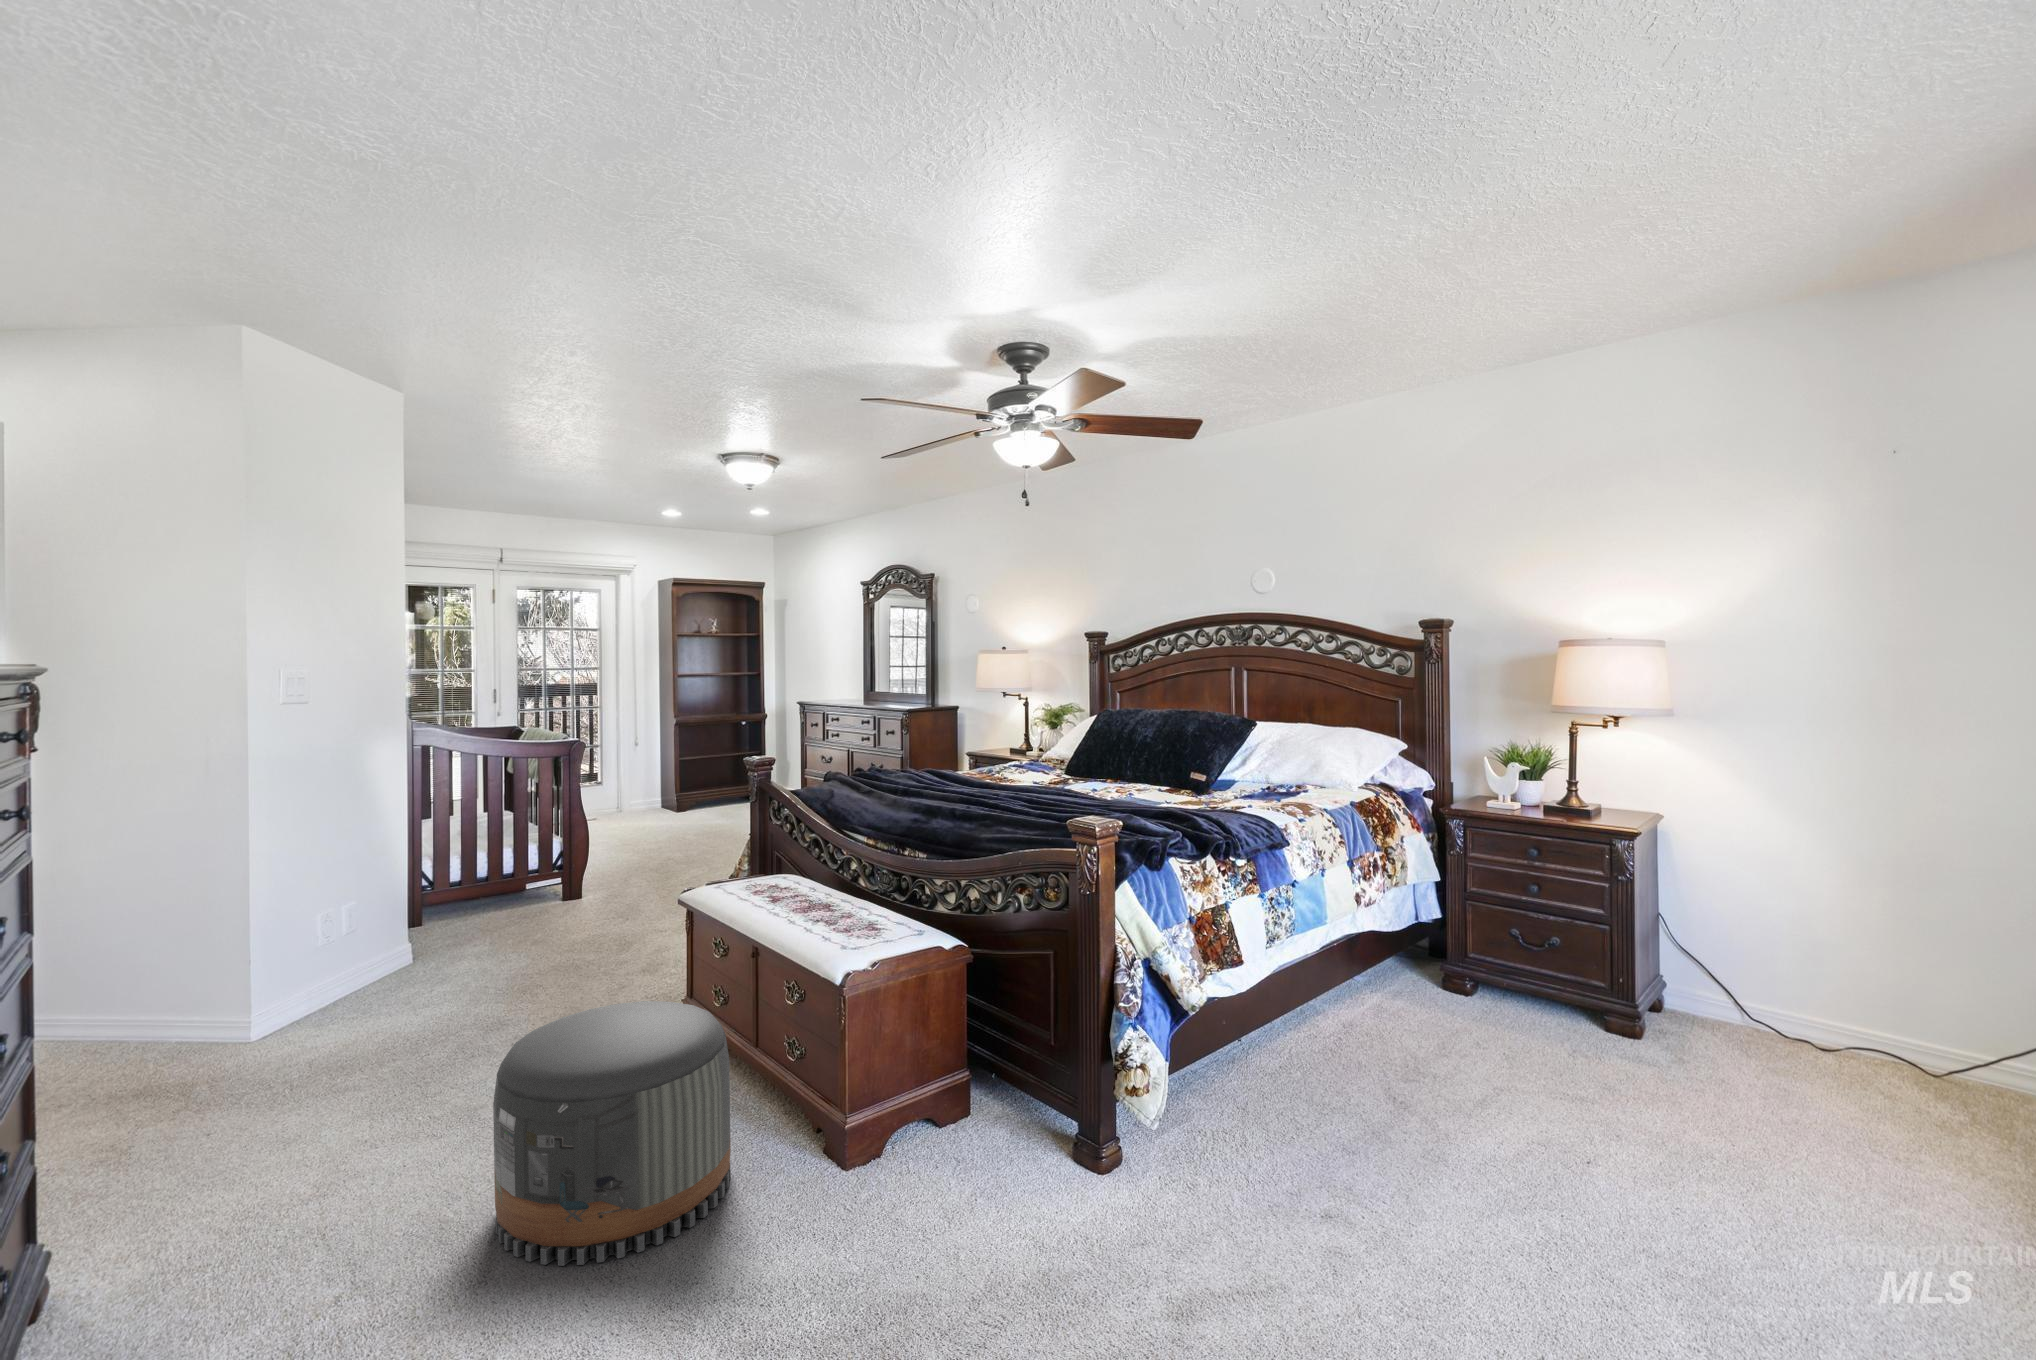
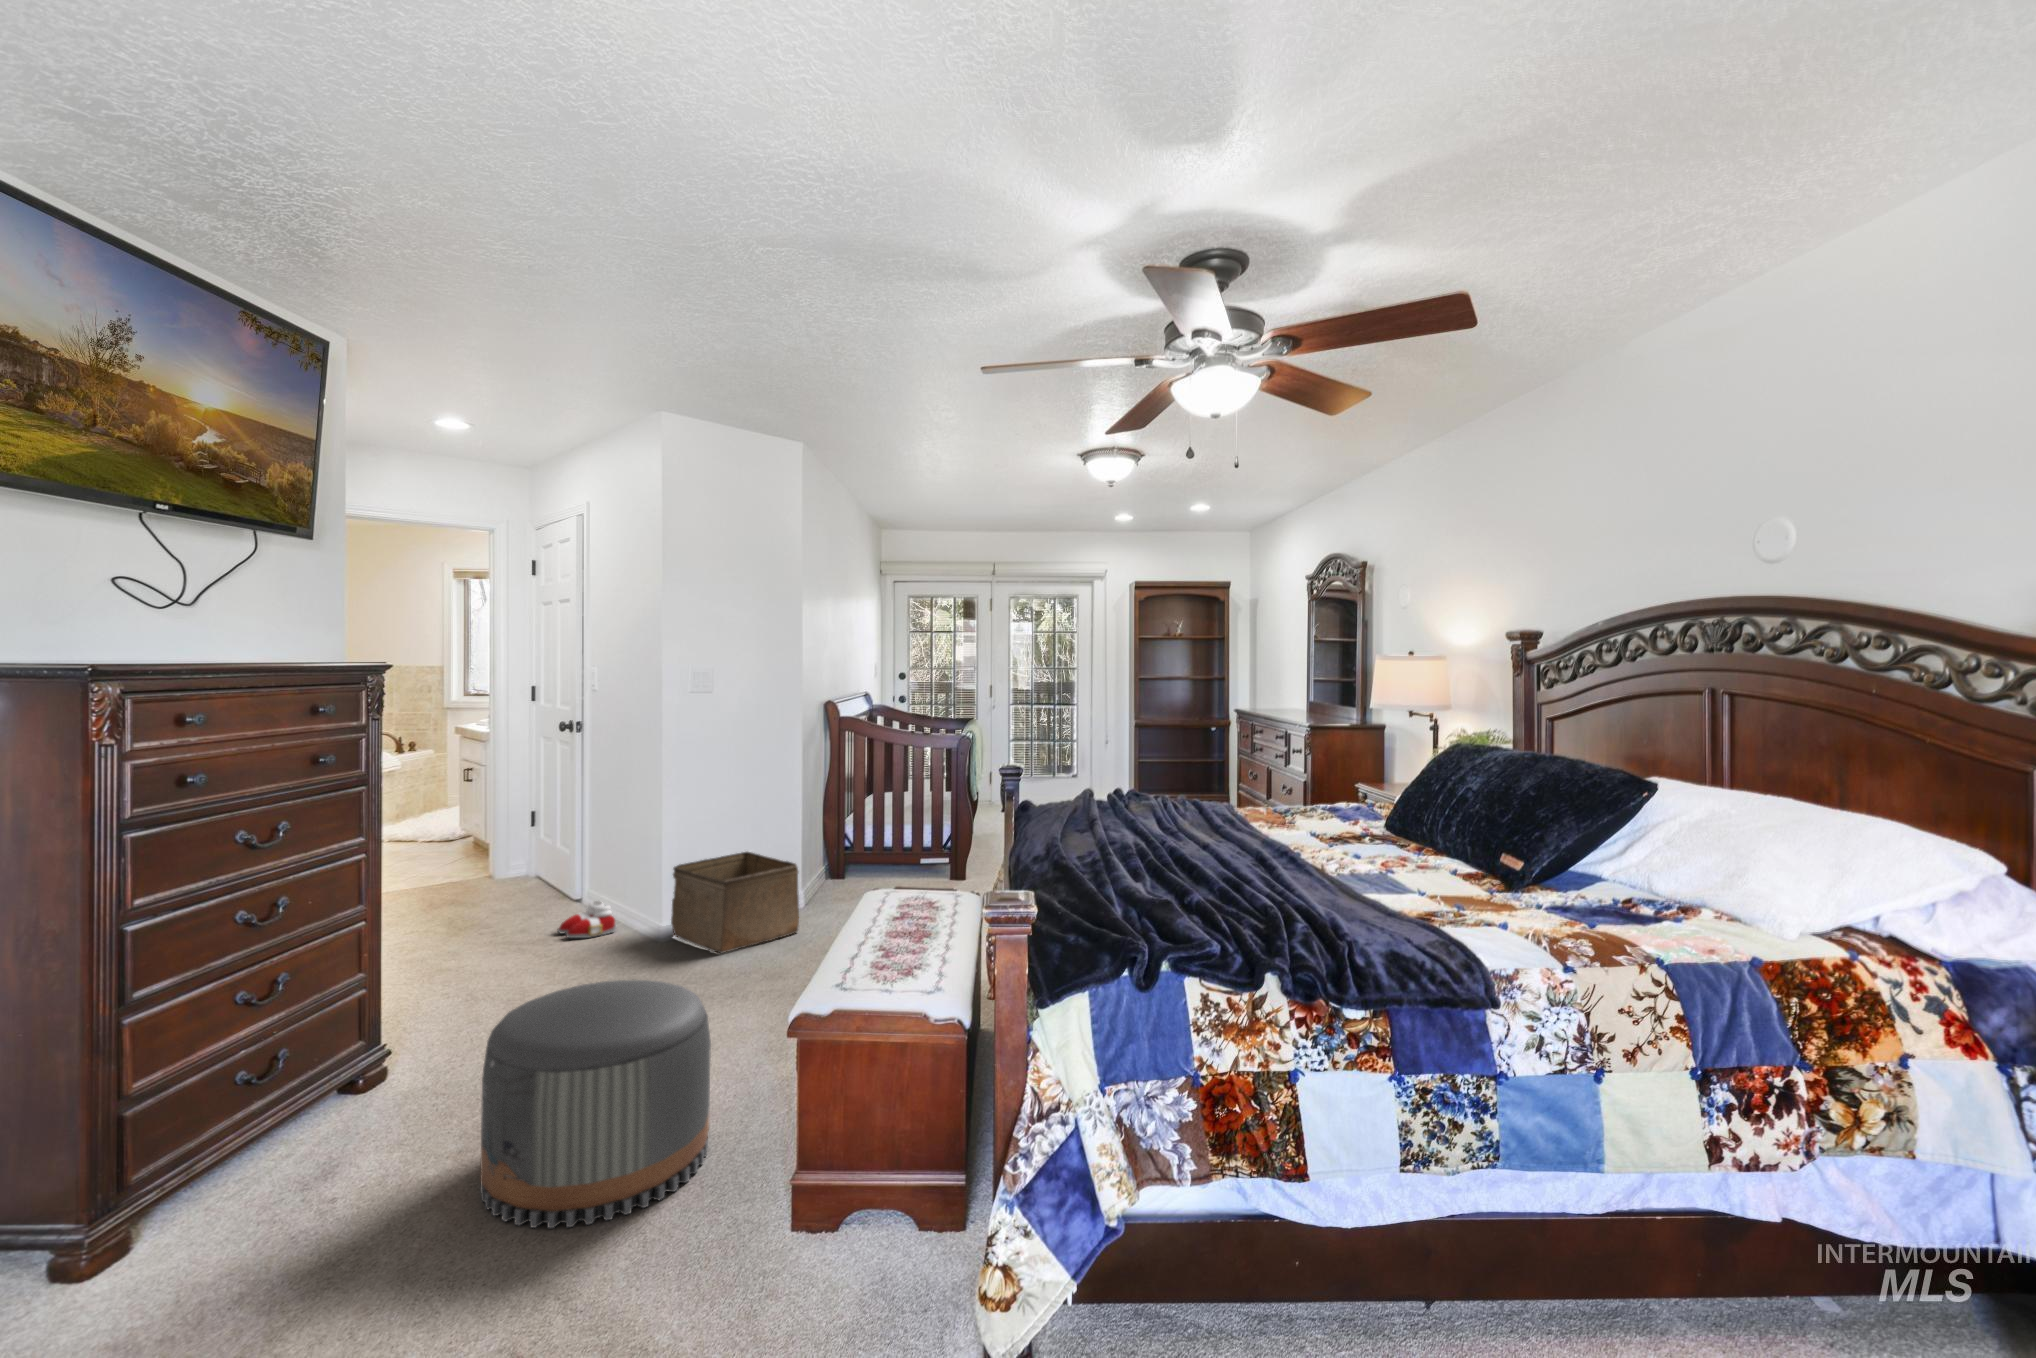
storage bin: none [303,902,481,1023] -> present [671,852,799,954]
slippers: none [94,1009,200,1065] -> present [557,901,616,938]

